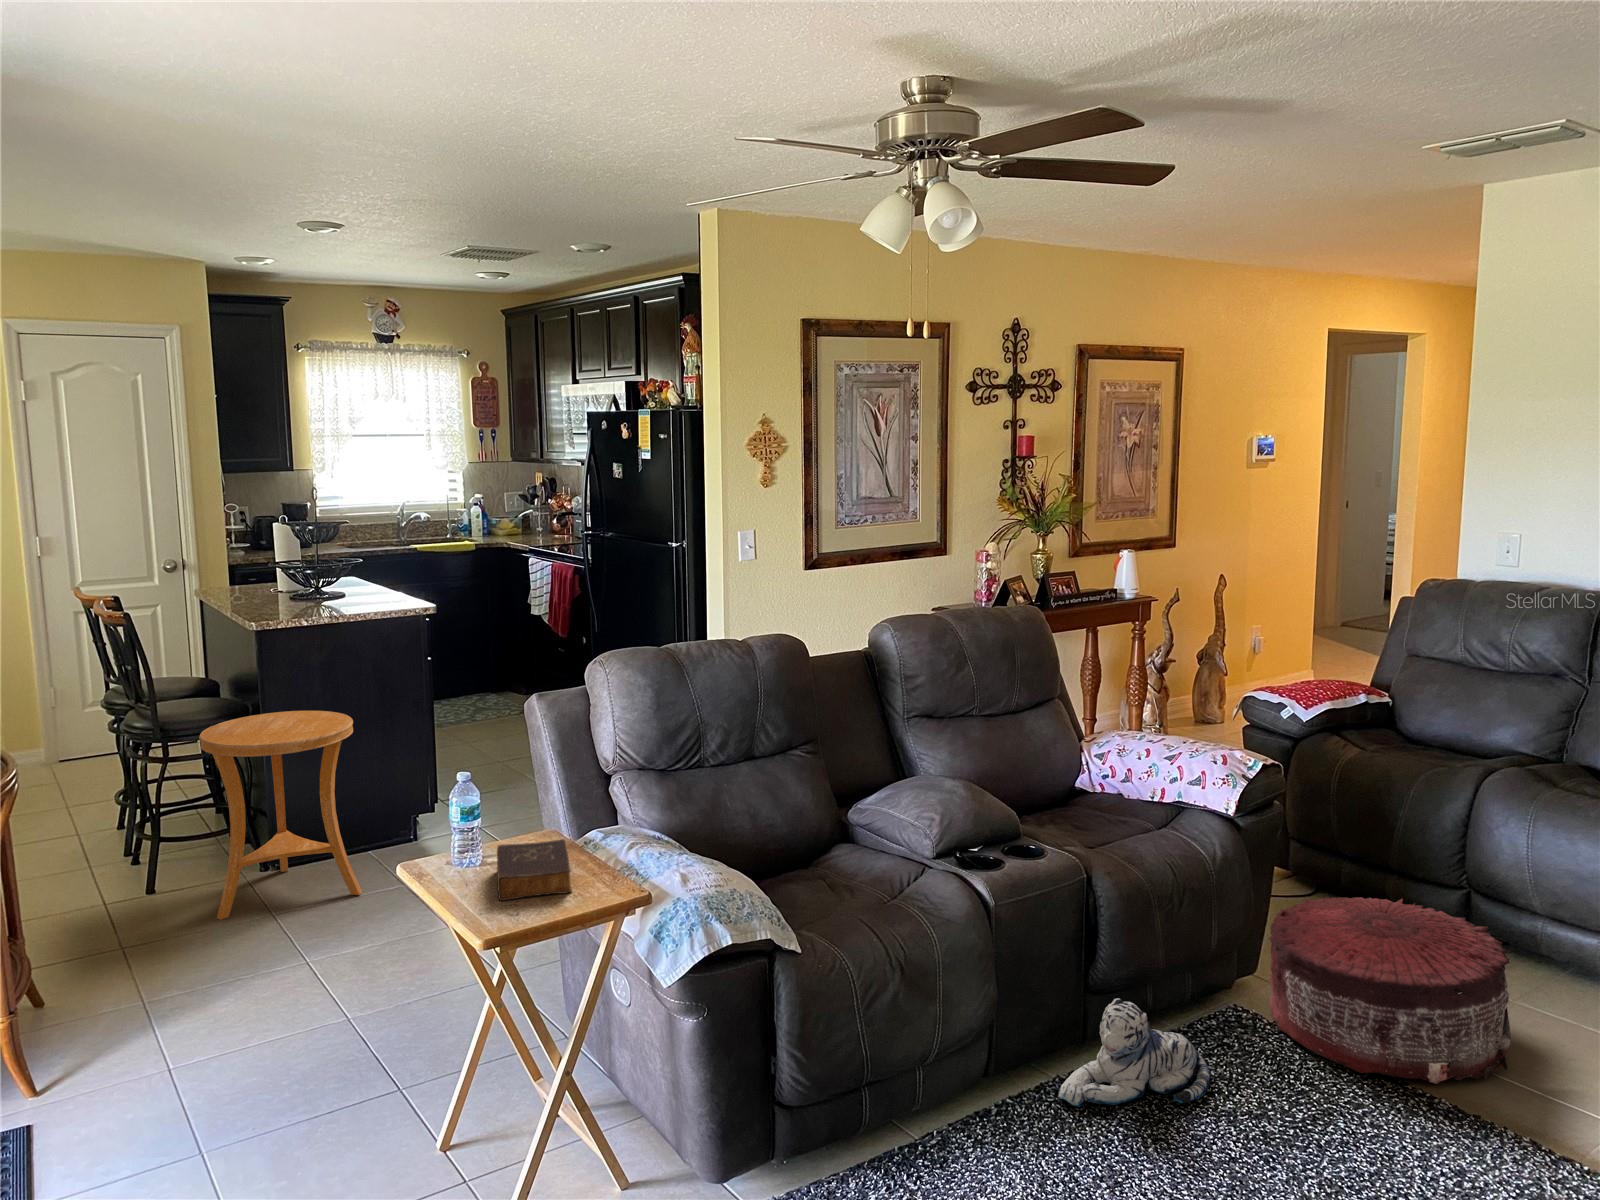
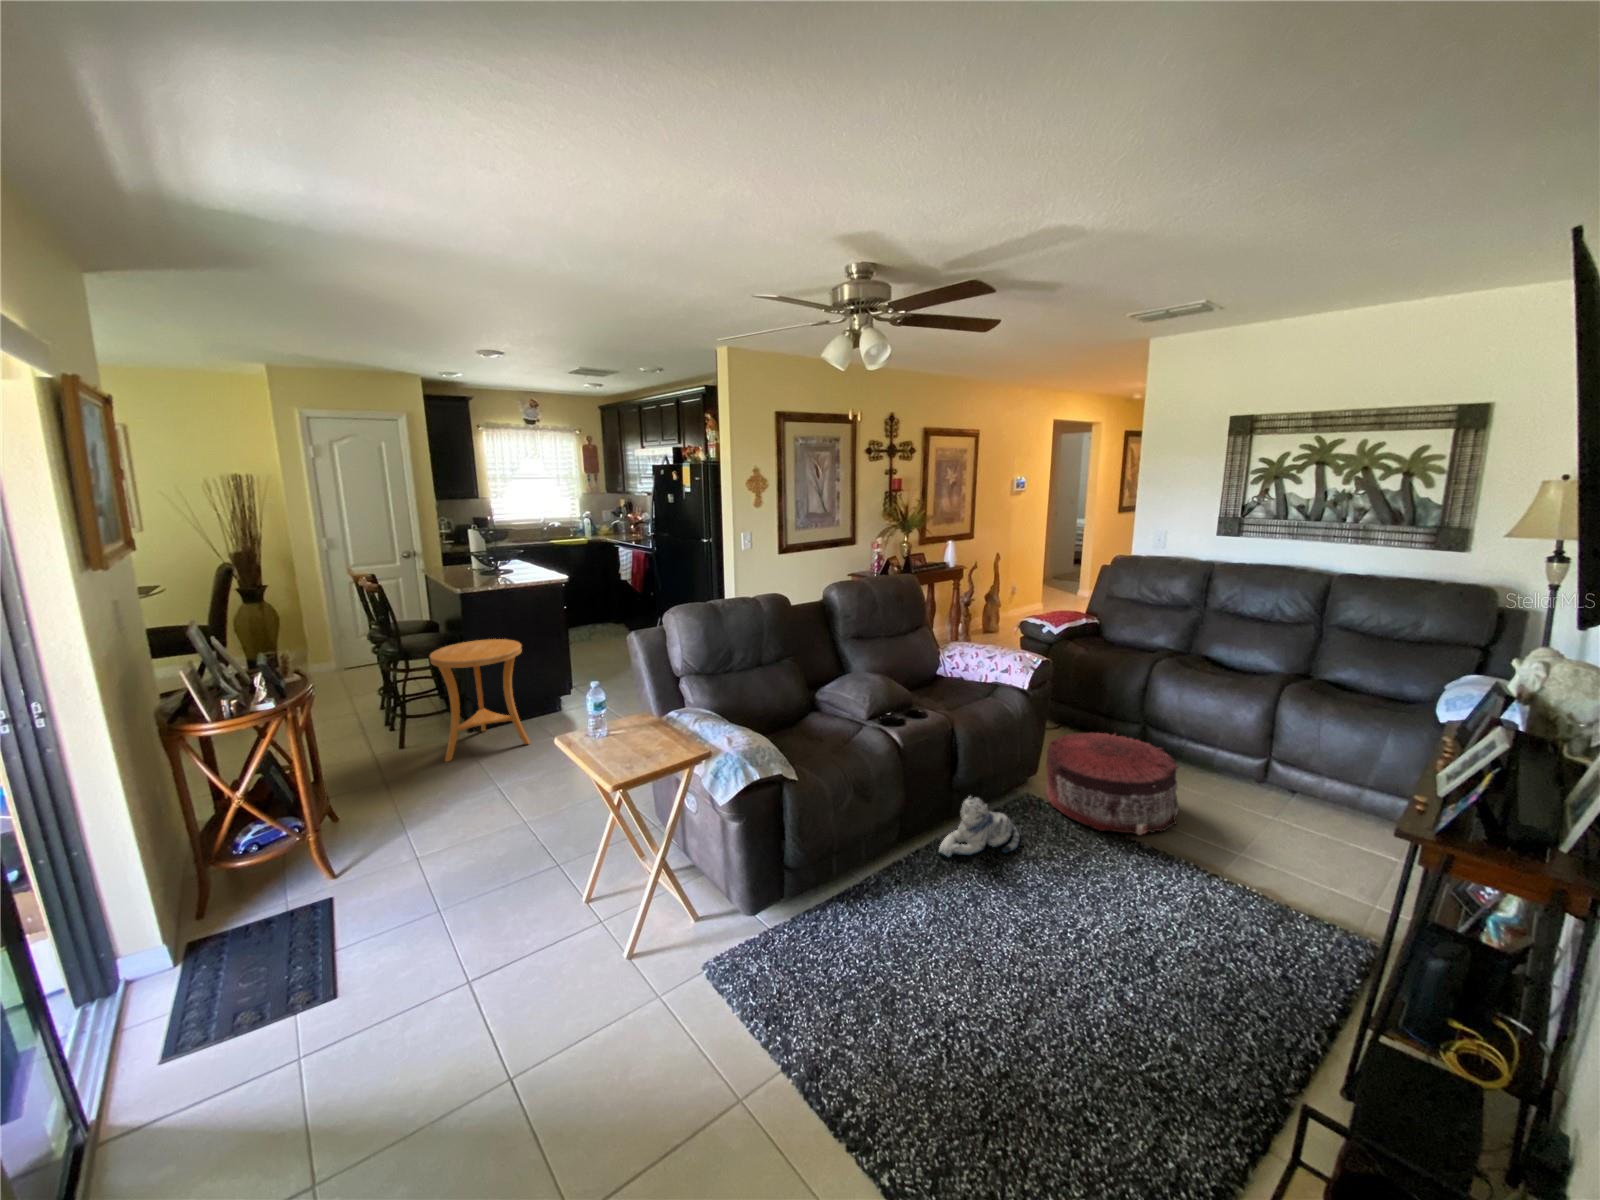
book: present [497,839,572,901] -> none [617,719,664,759]

